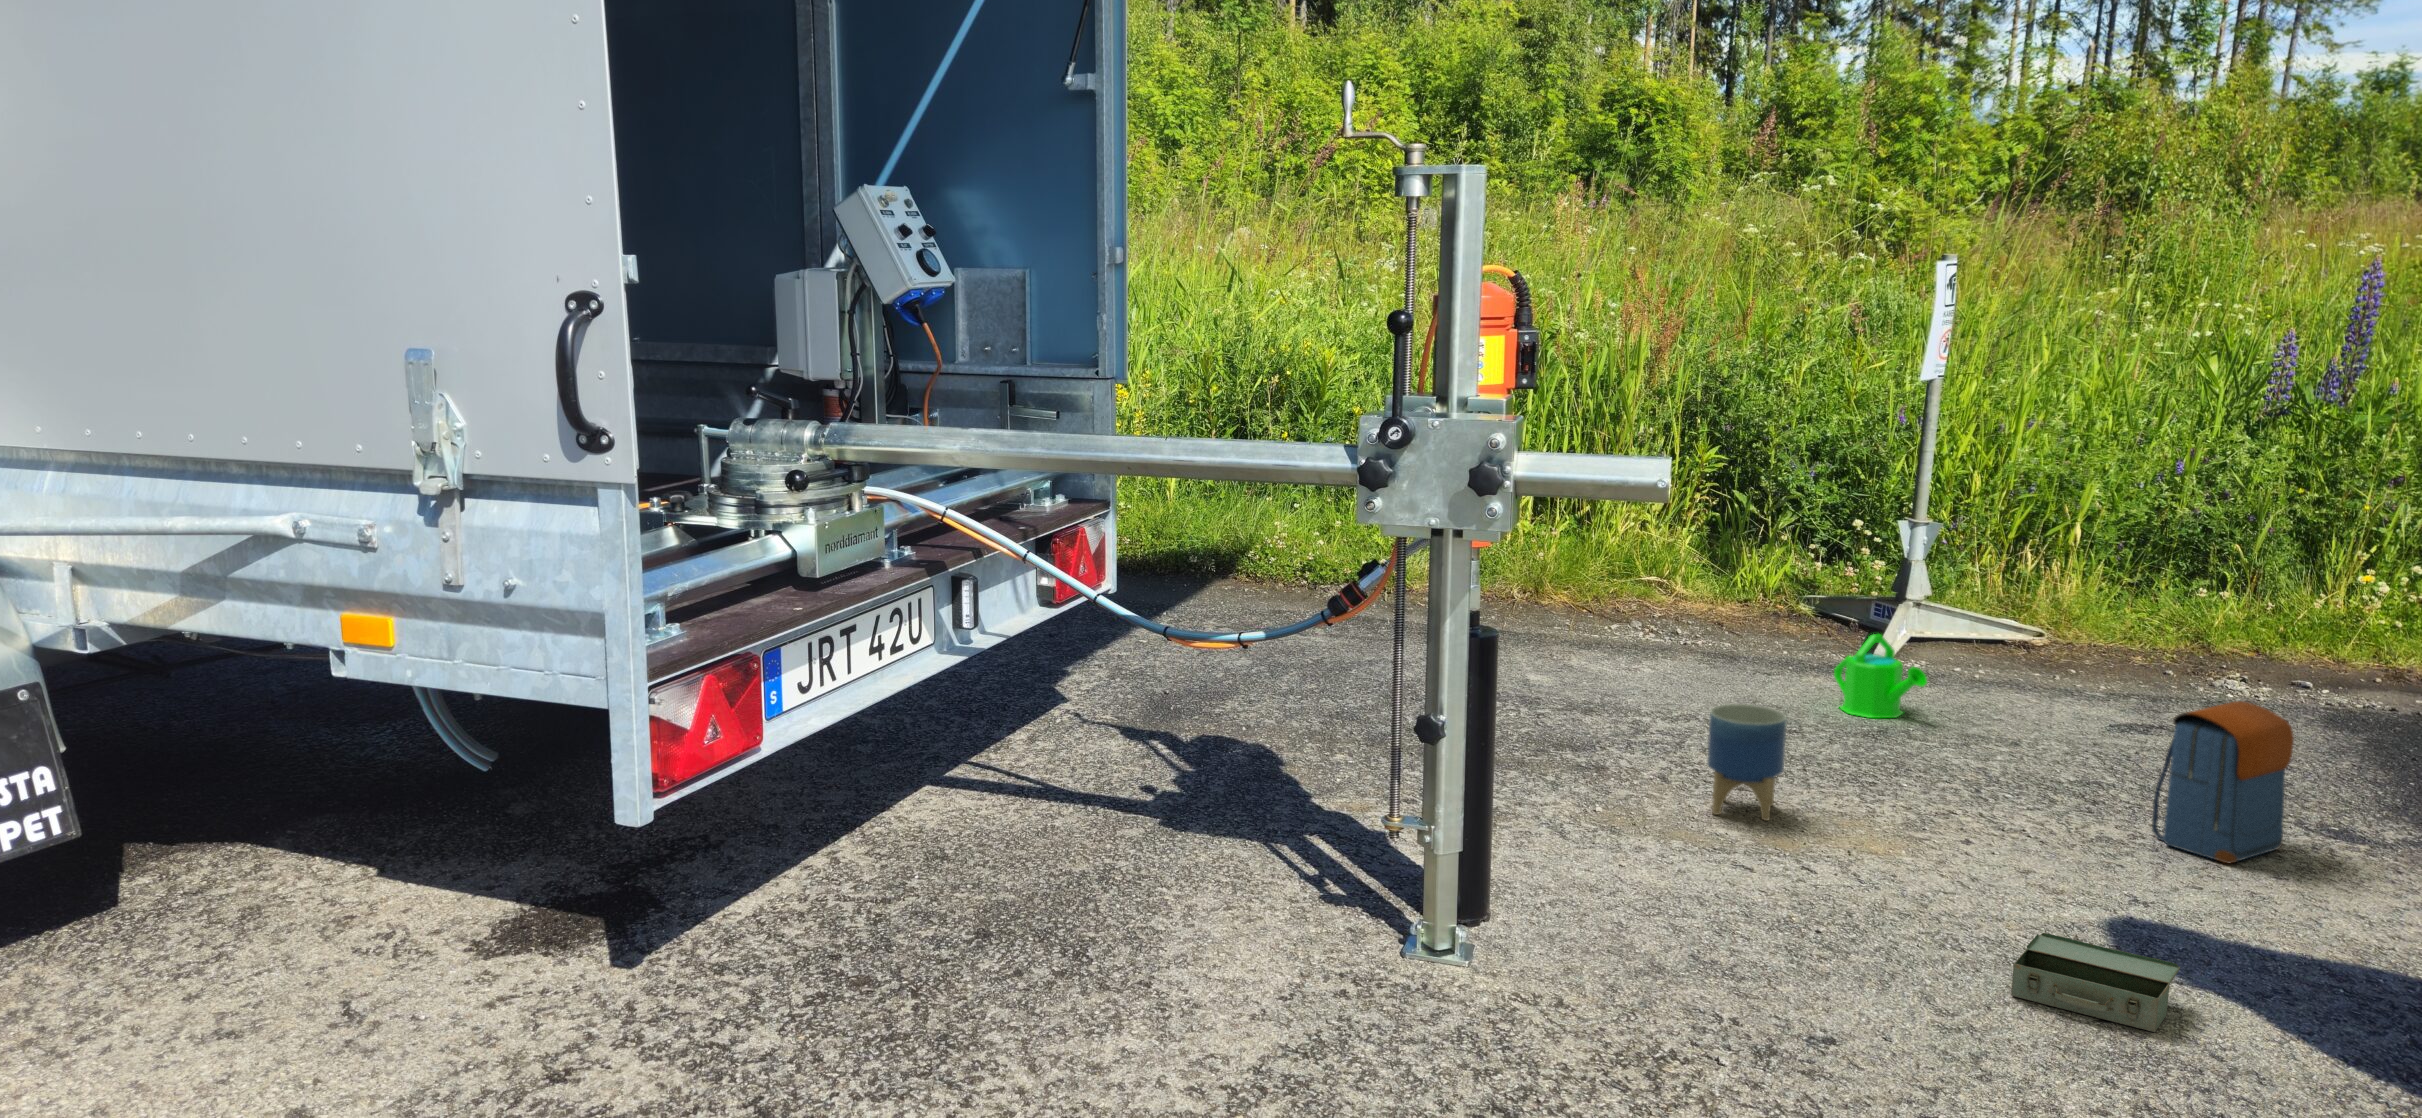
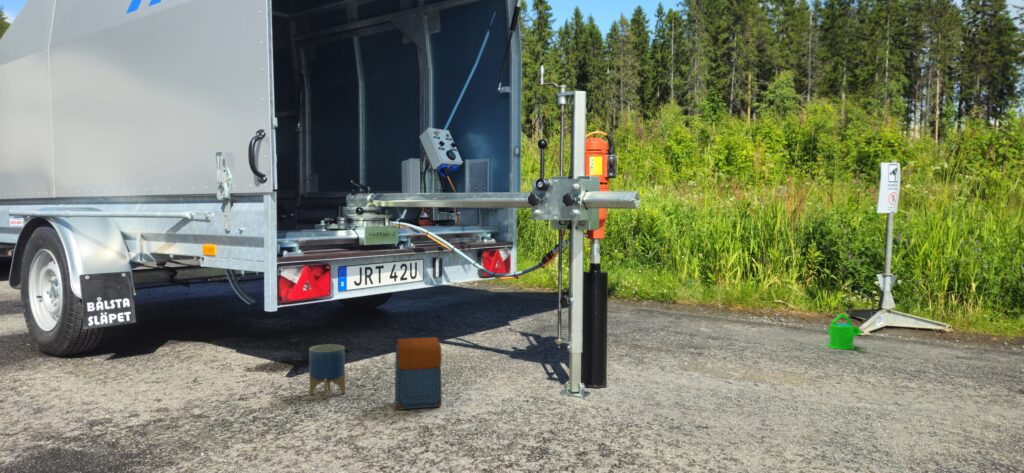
backpack: present [2152,701,2294,863] -> present [395,337,442,409]
planter: present [1707,704,1787,821] -> present [309,344,345,399]
toolbox: present [2011,933,2180,1032] -> none [803,408,878,445]

